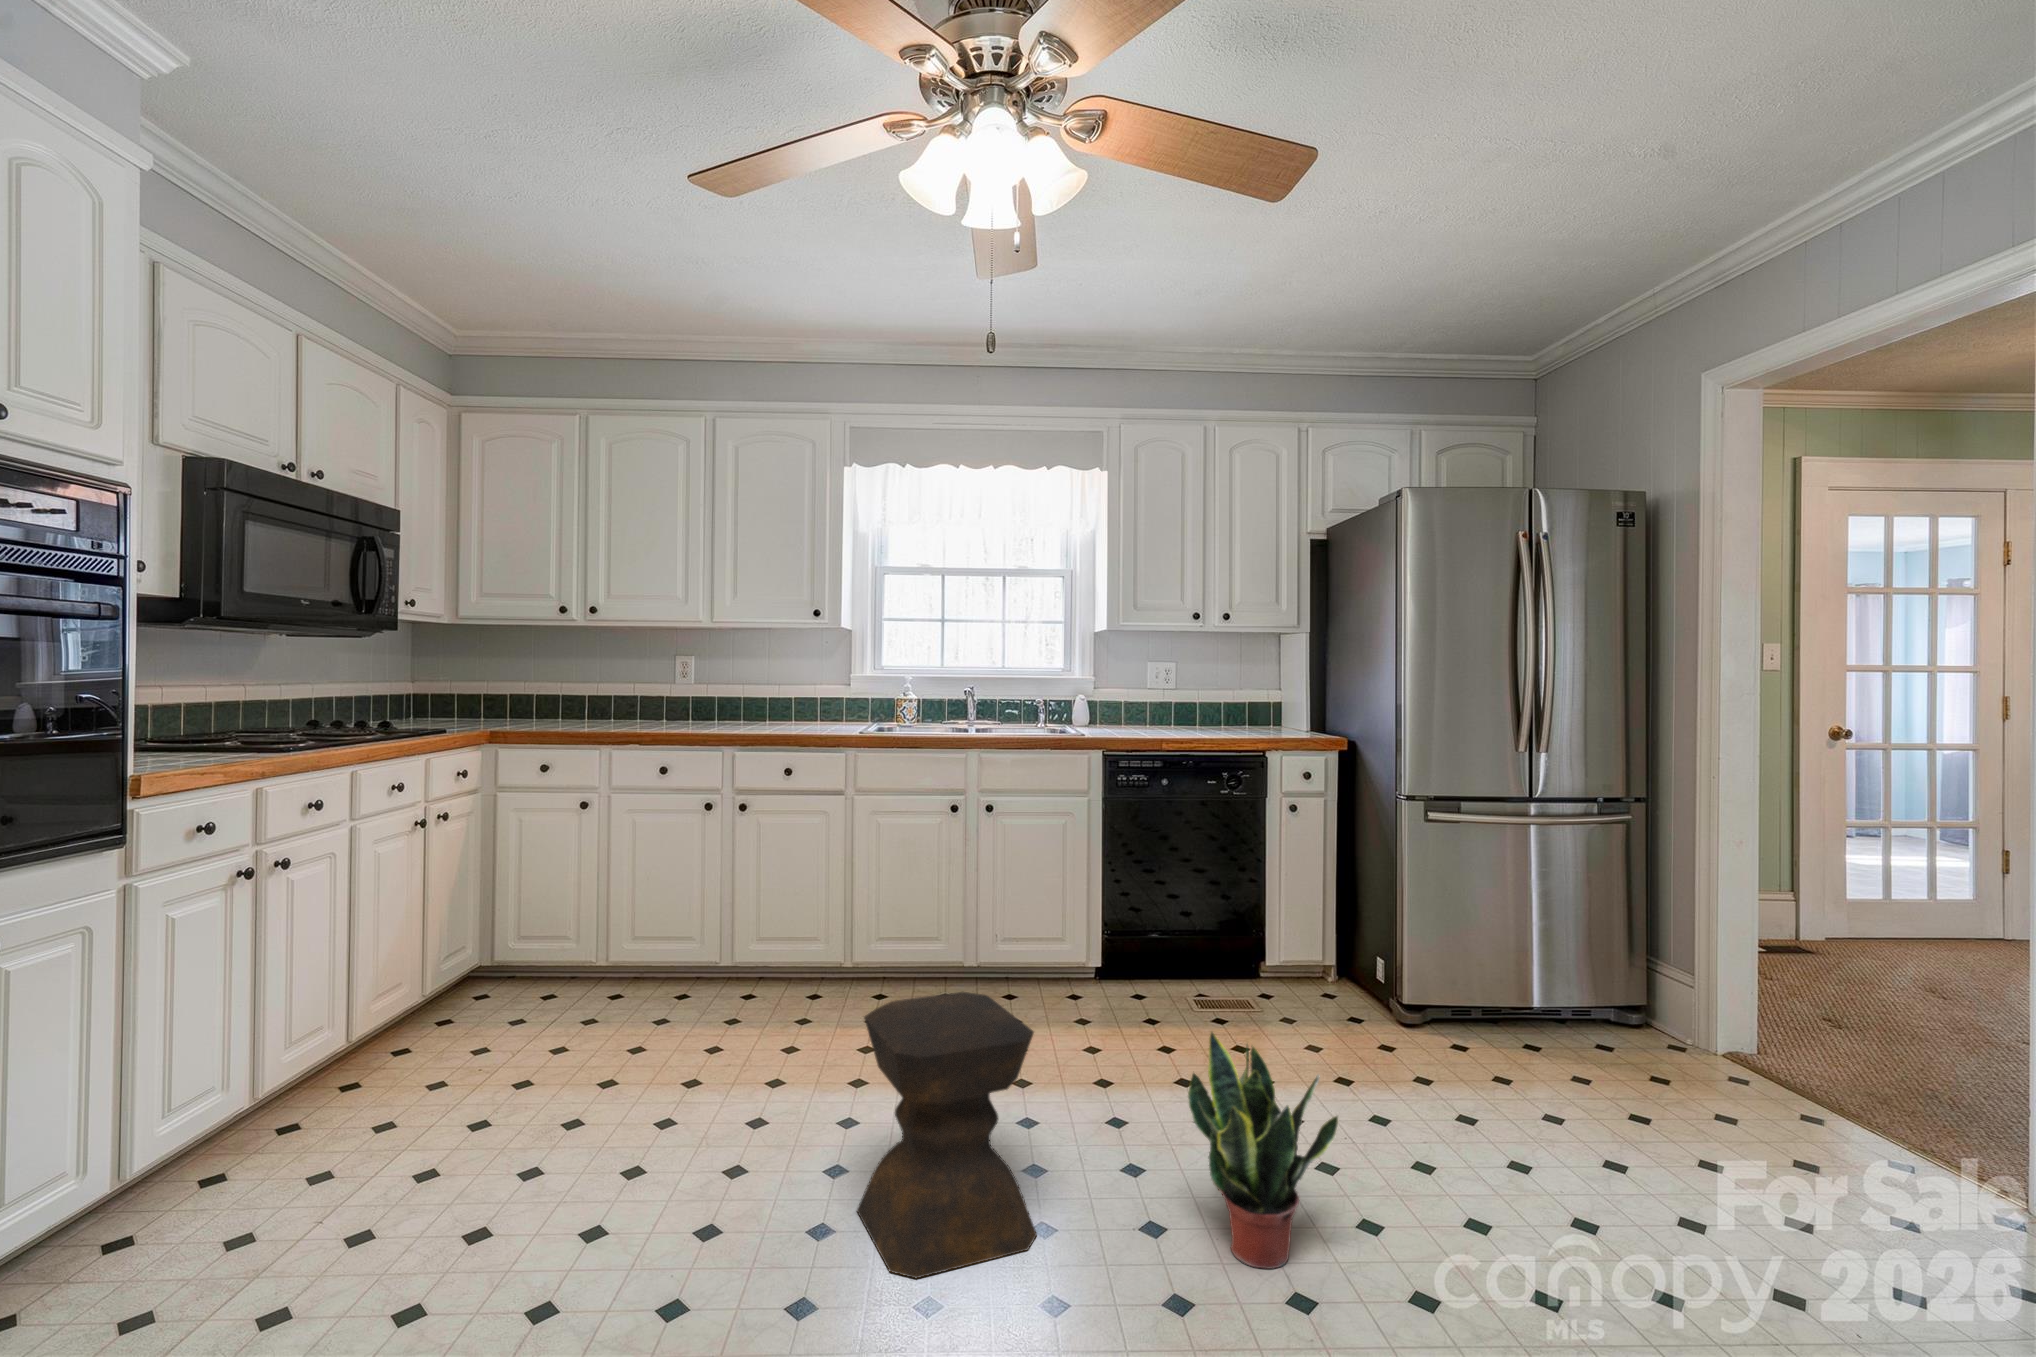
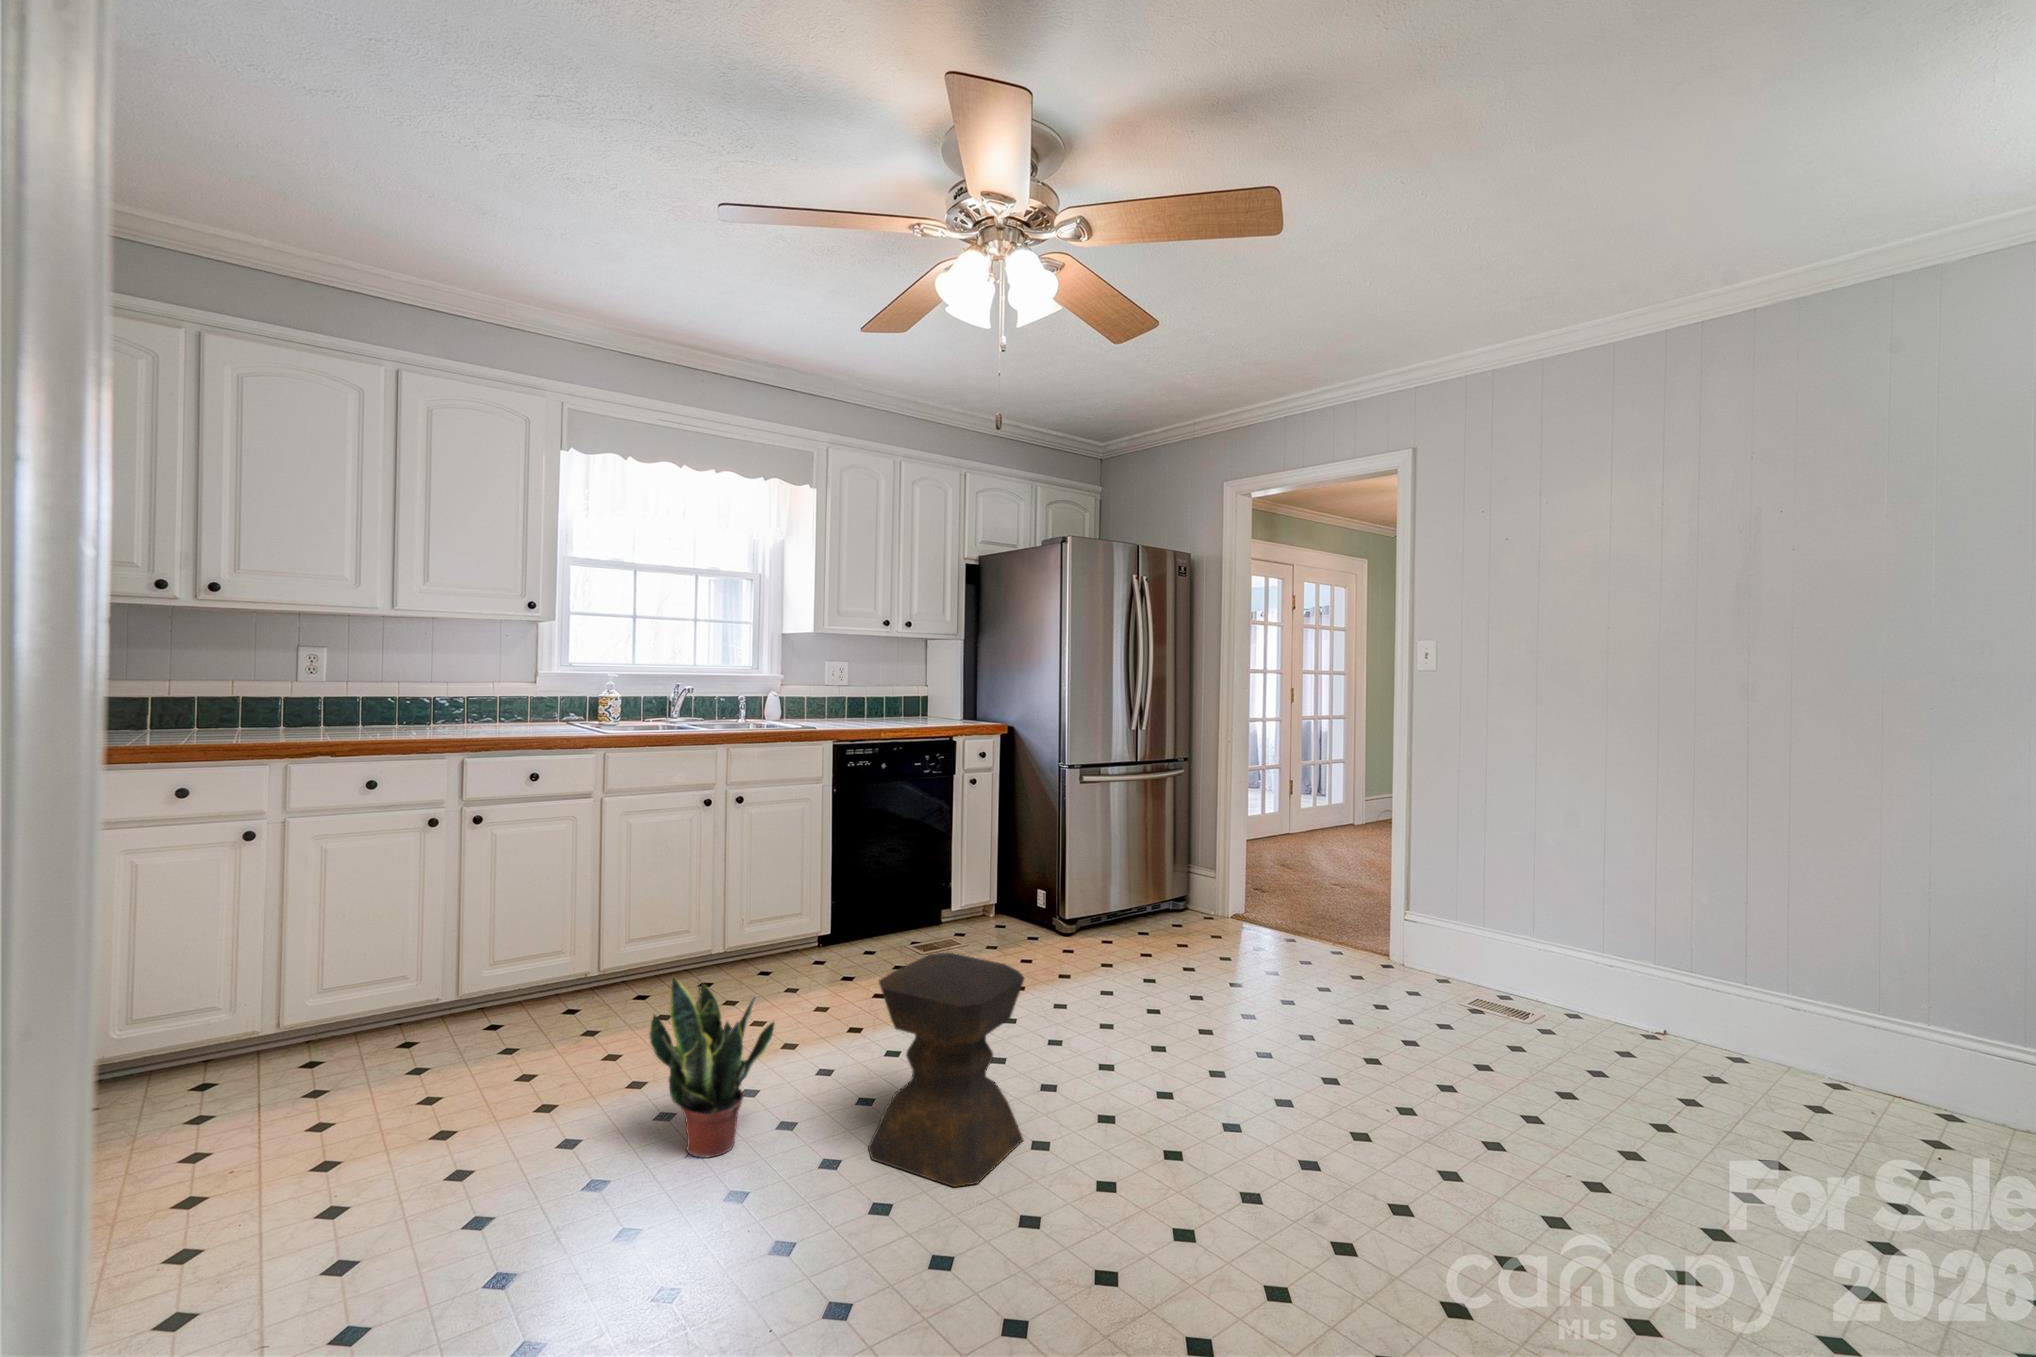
potted plant: present [1188,1032,1338,1269] -> present [650,977,775,1157]

